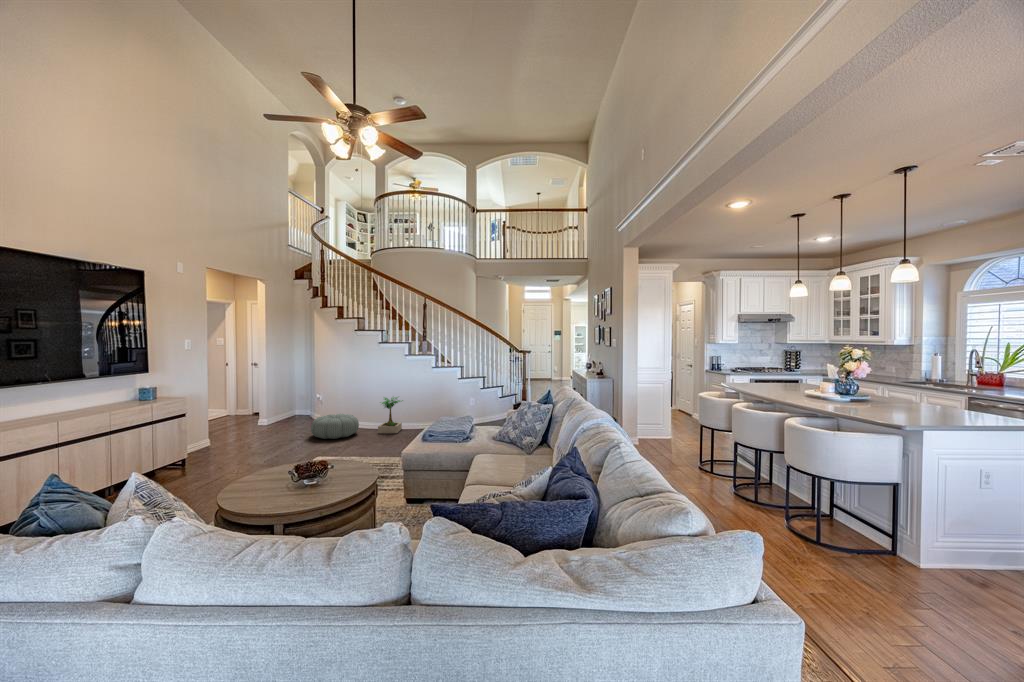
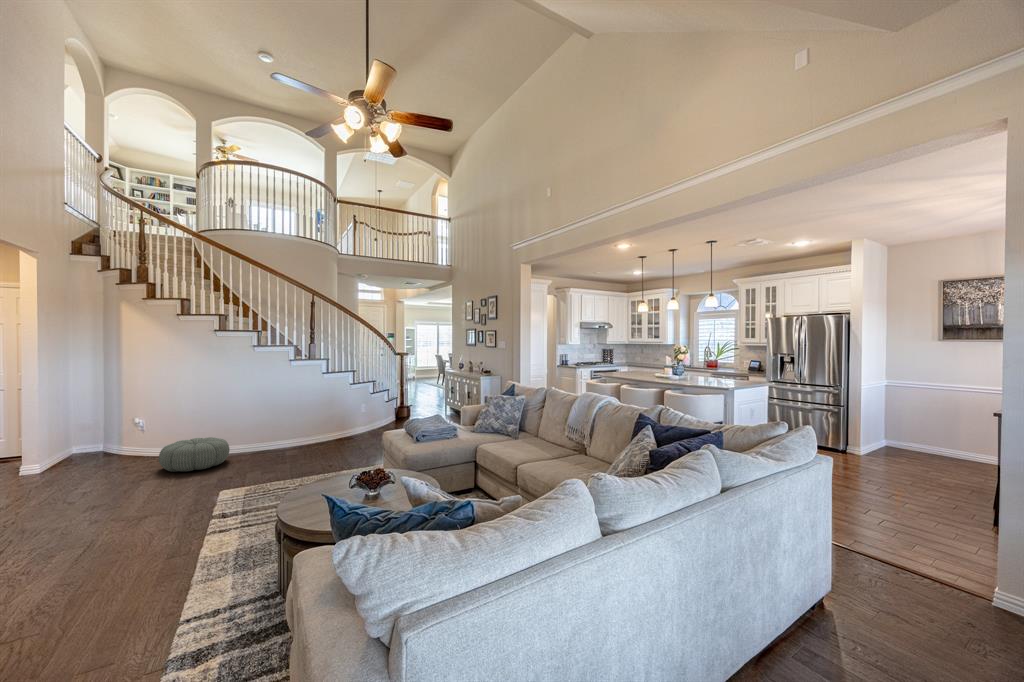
potted plant: present [378,397,403,433] -> none [253,409,289,456]

